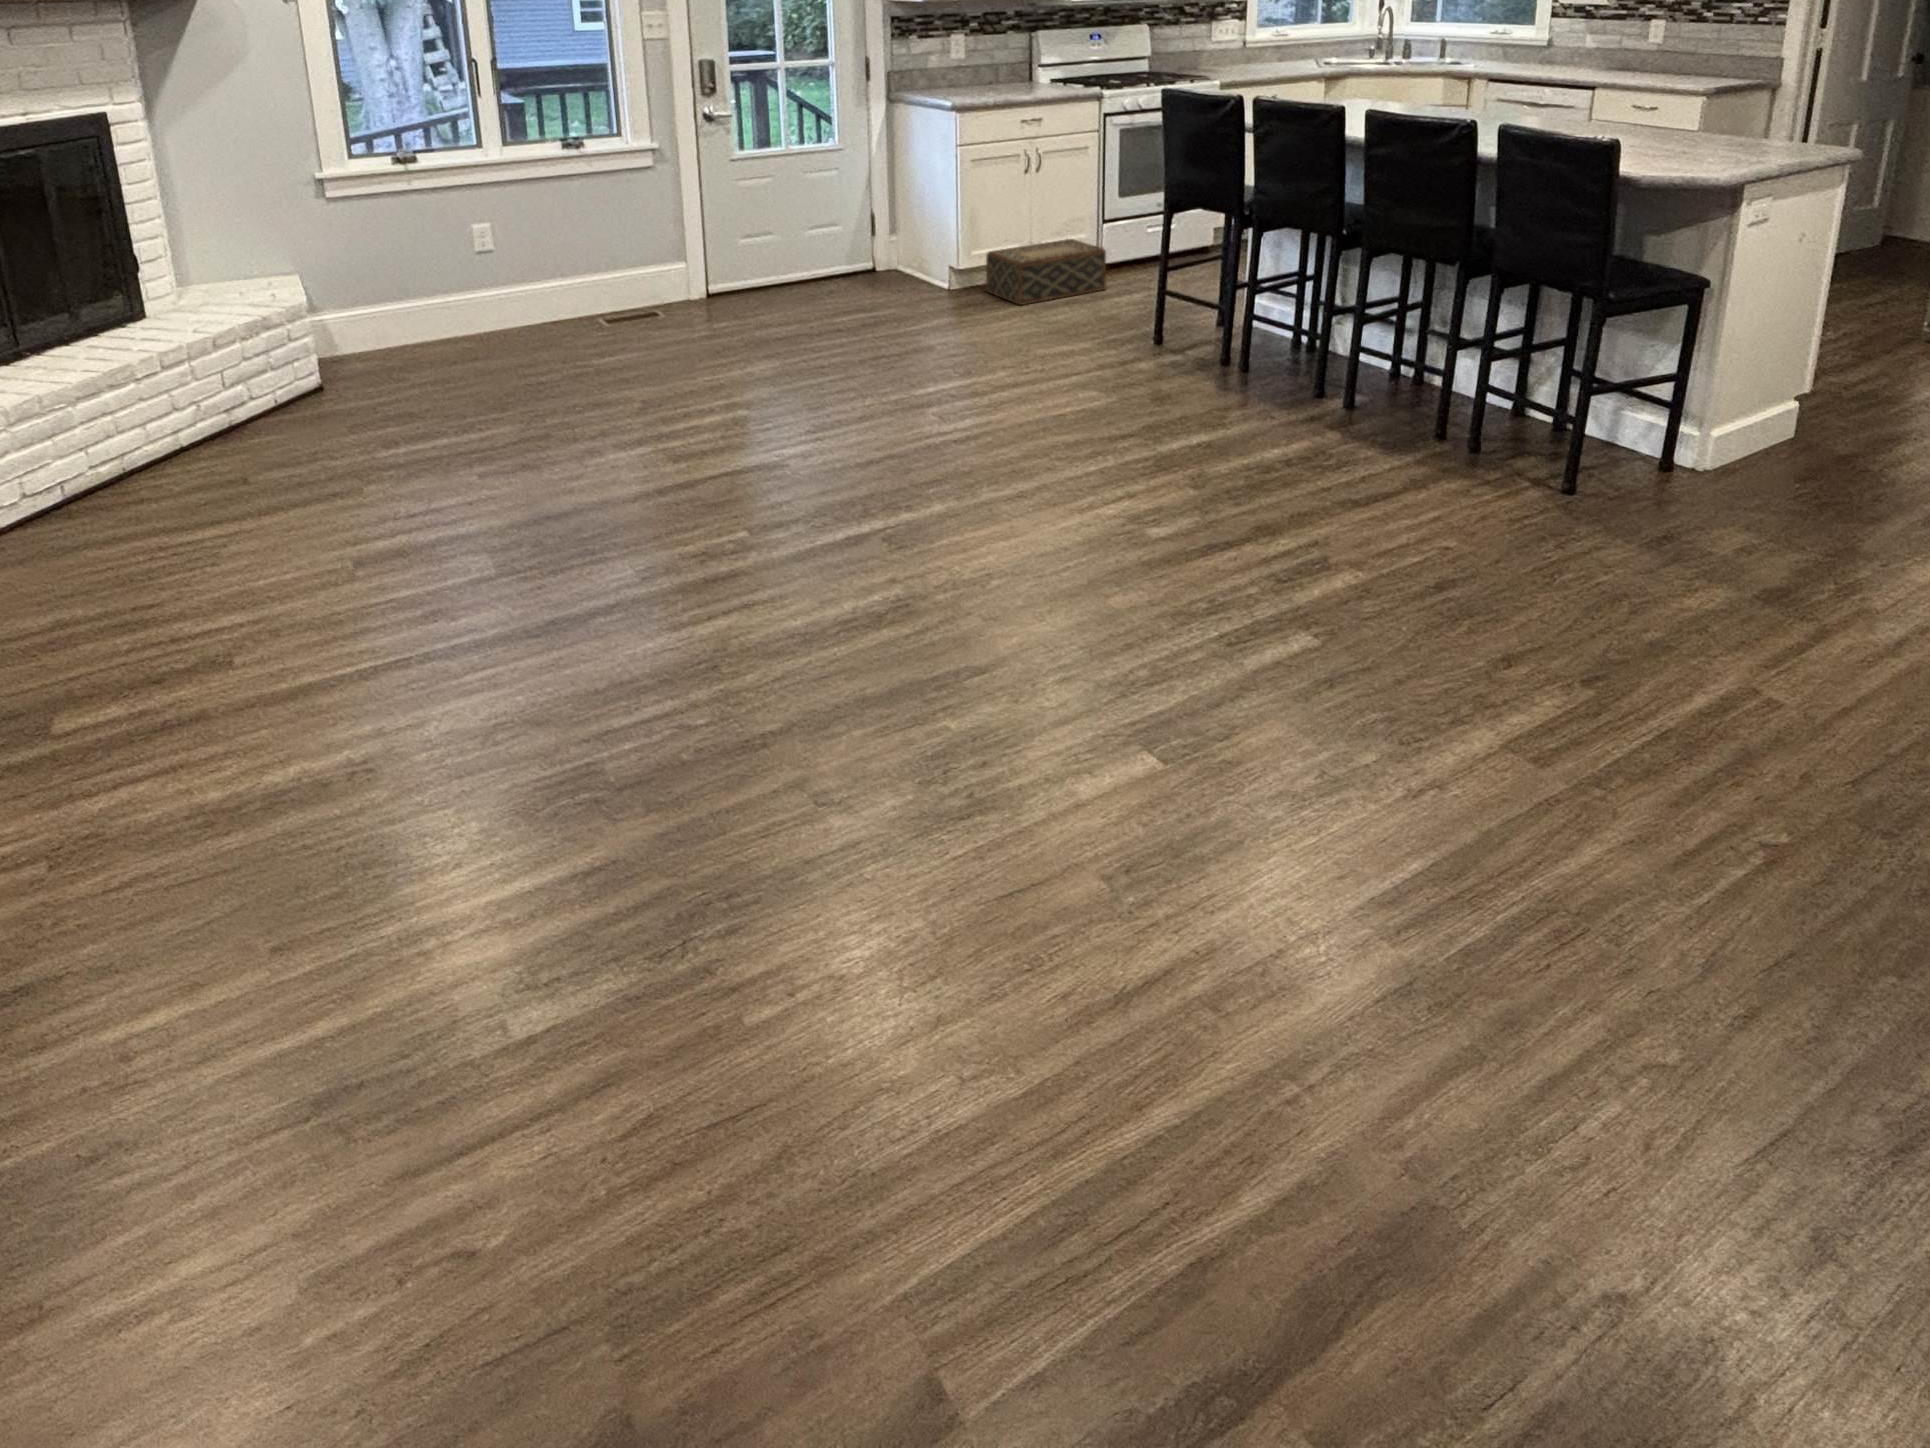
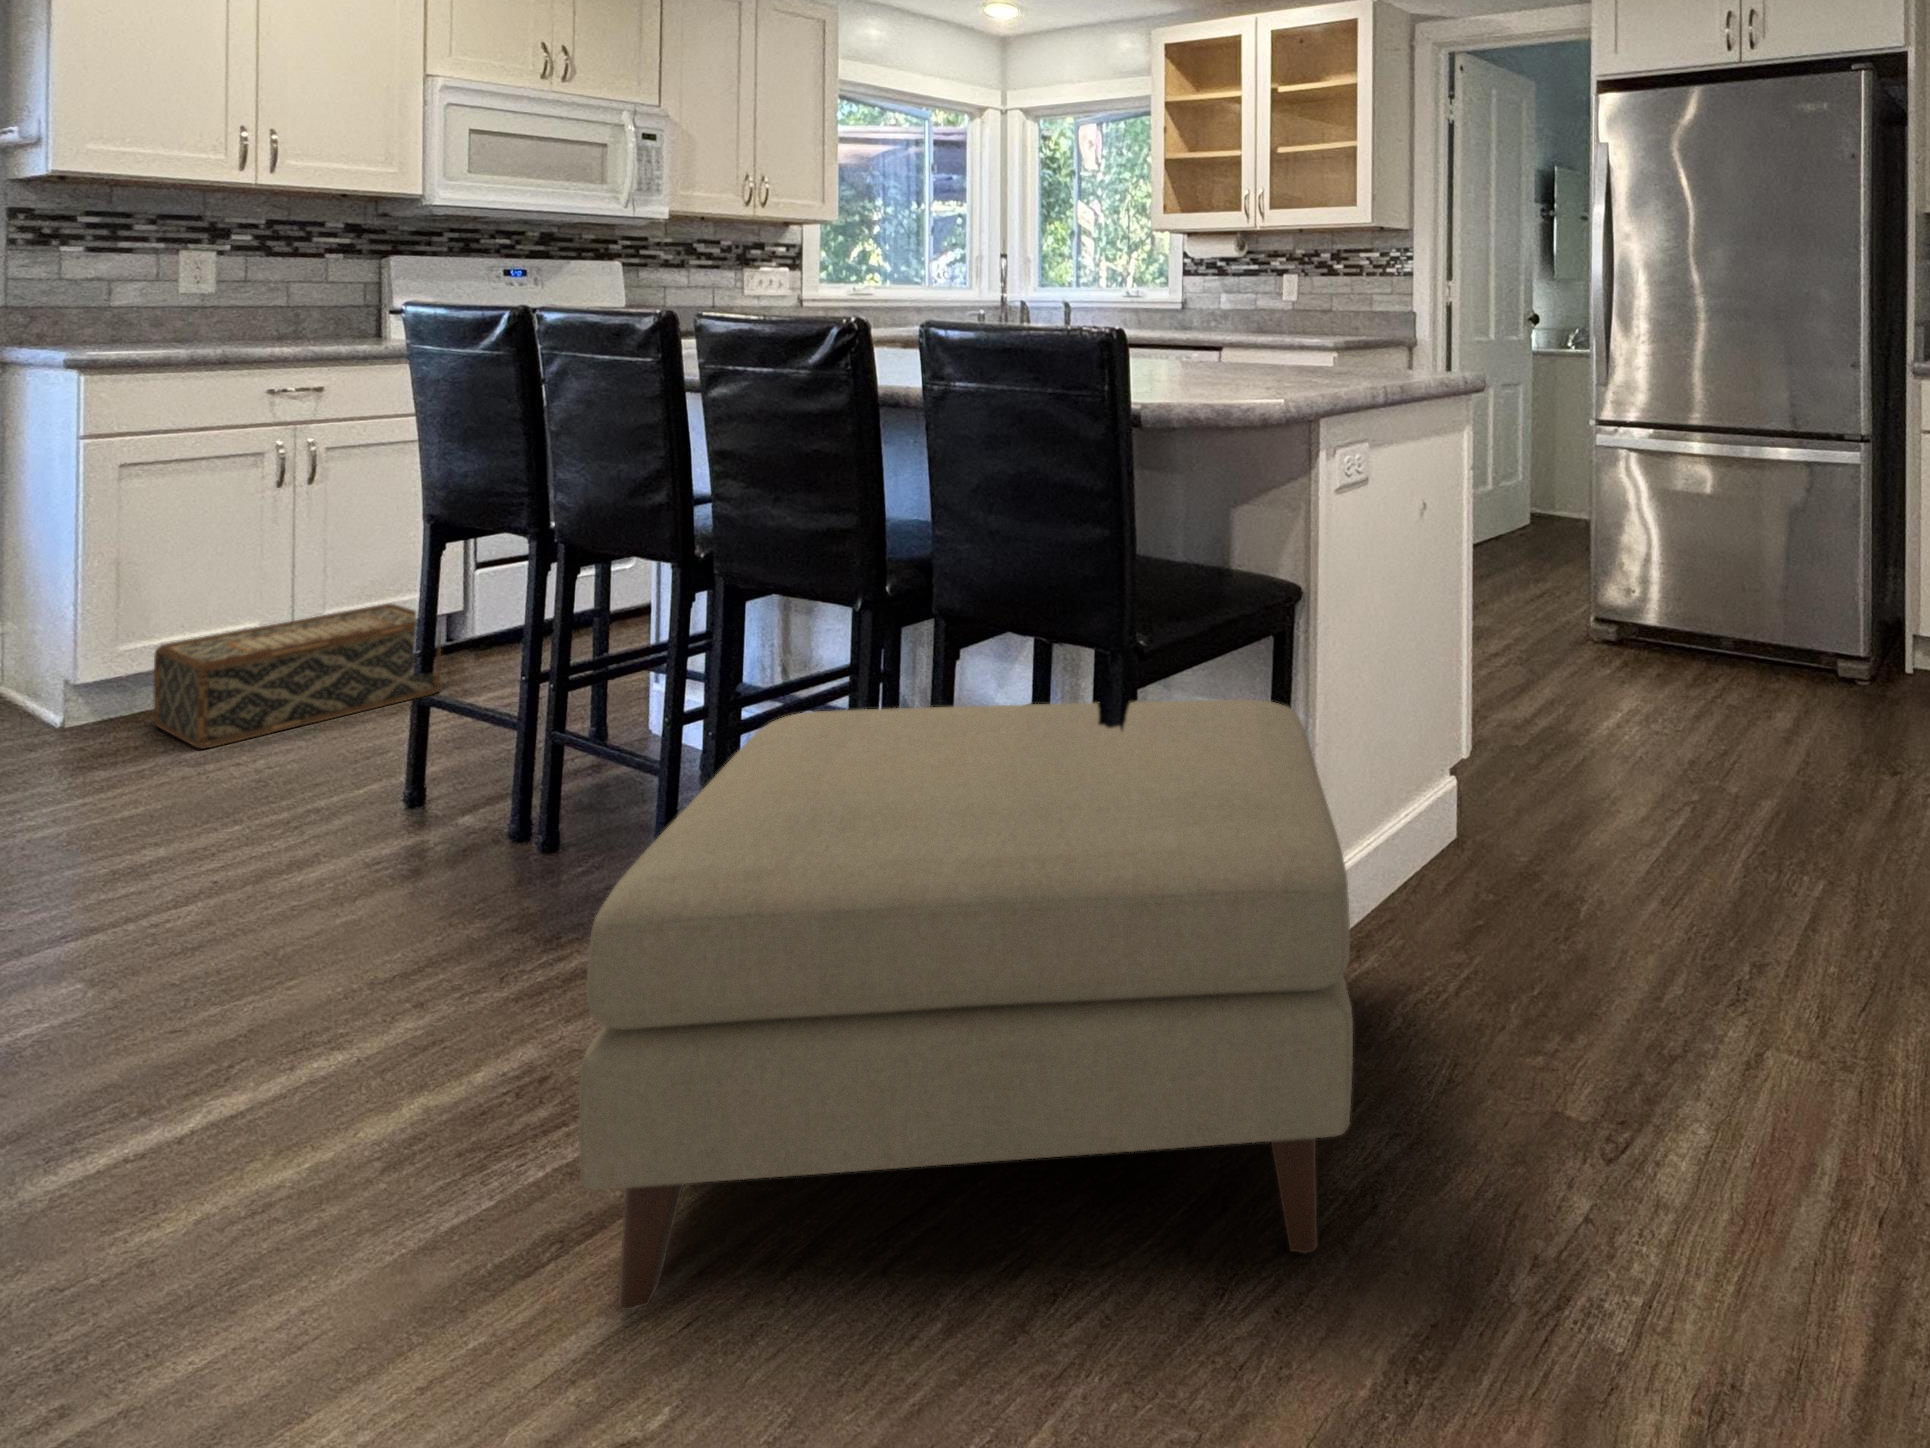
ottoman: none [1387,313,1754,566] -> present [579,700,1353,1310]

